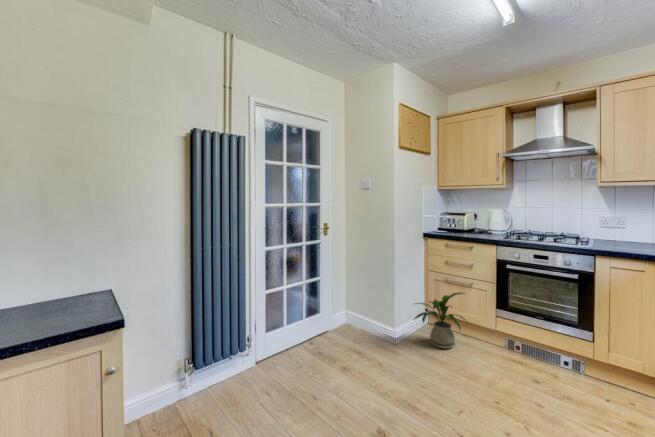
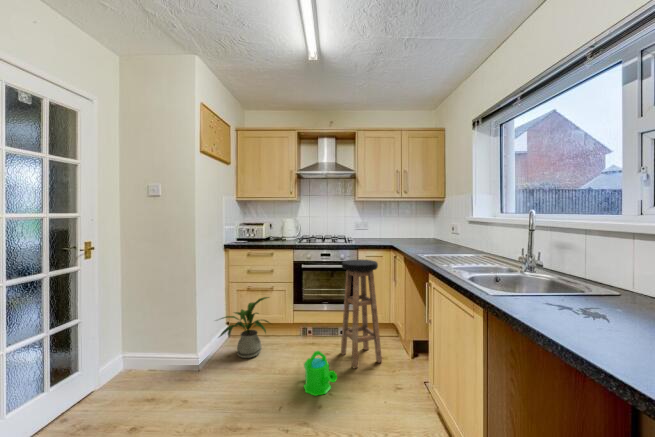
bar stool: none [558,266,627,414] -> present [341,260,382,368]
watering can: none [496,362,538,413] -> present [304,351,337,396]

